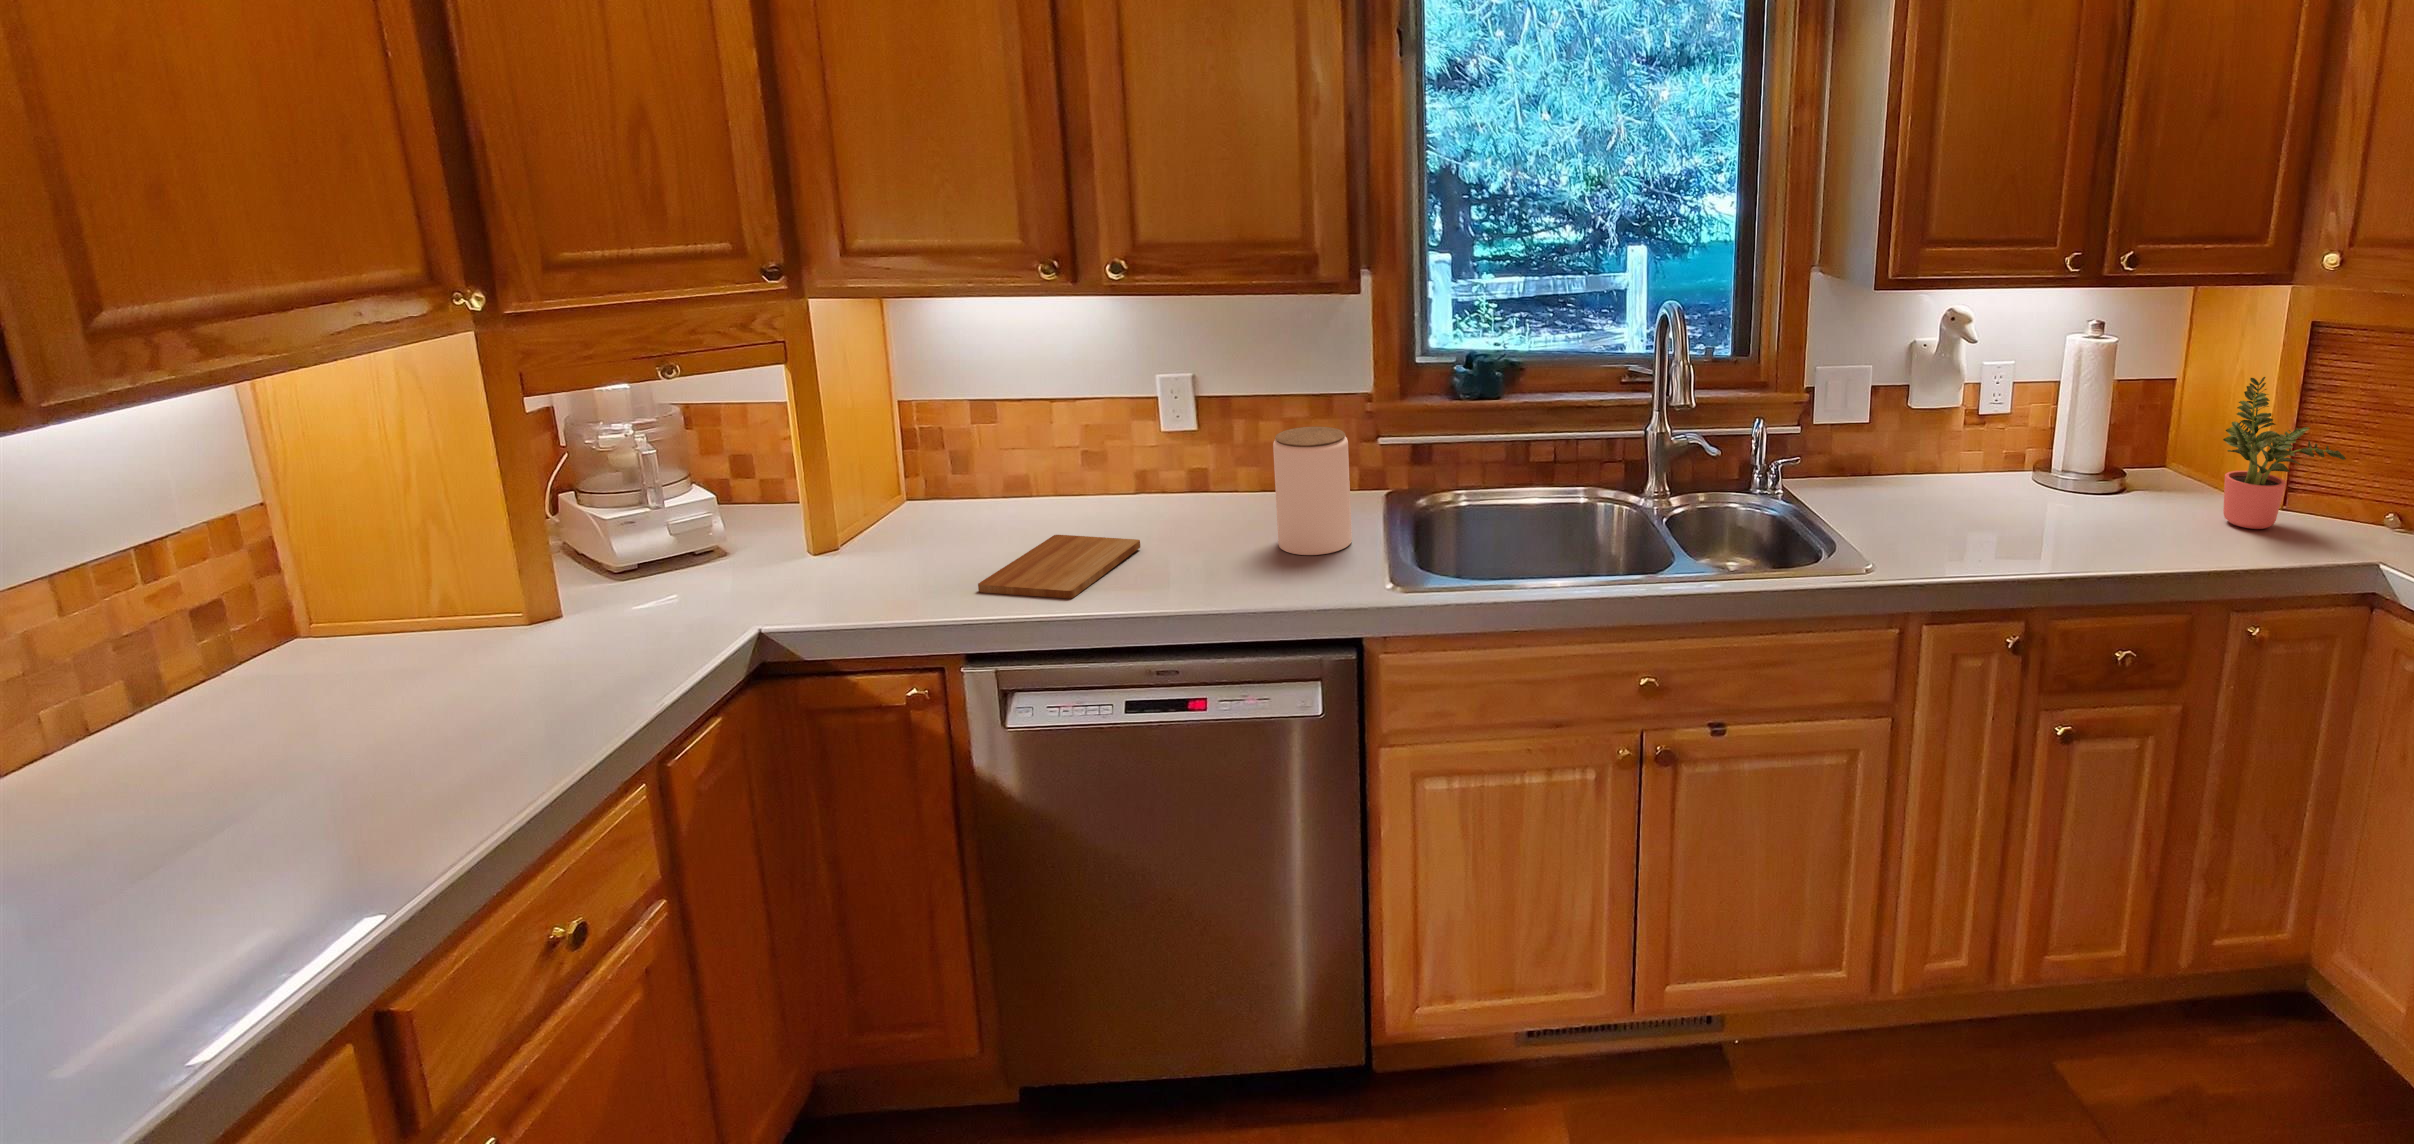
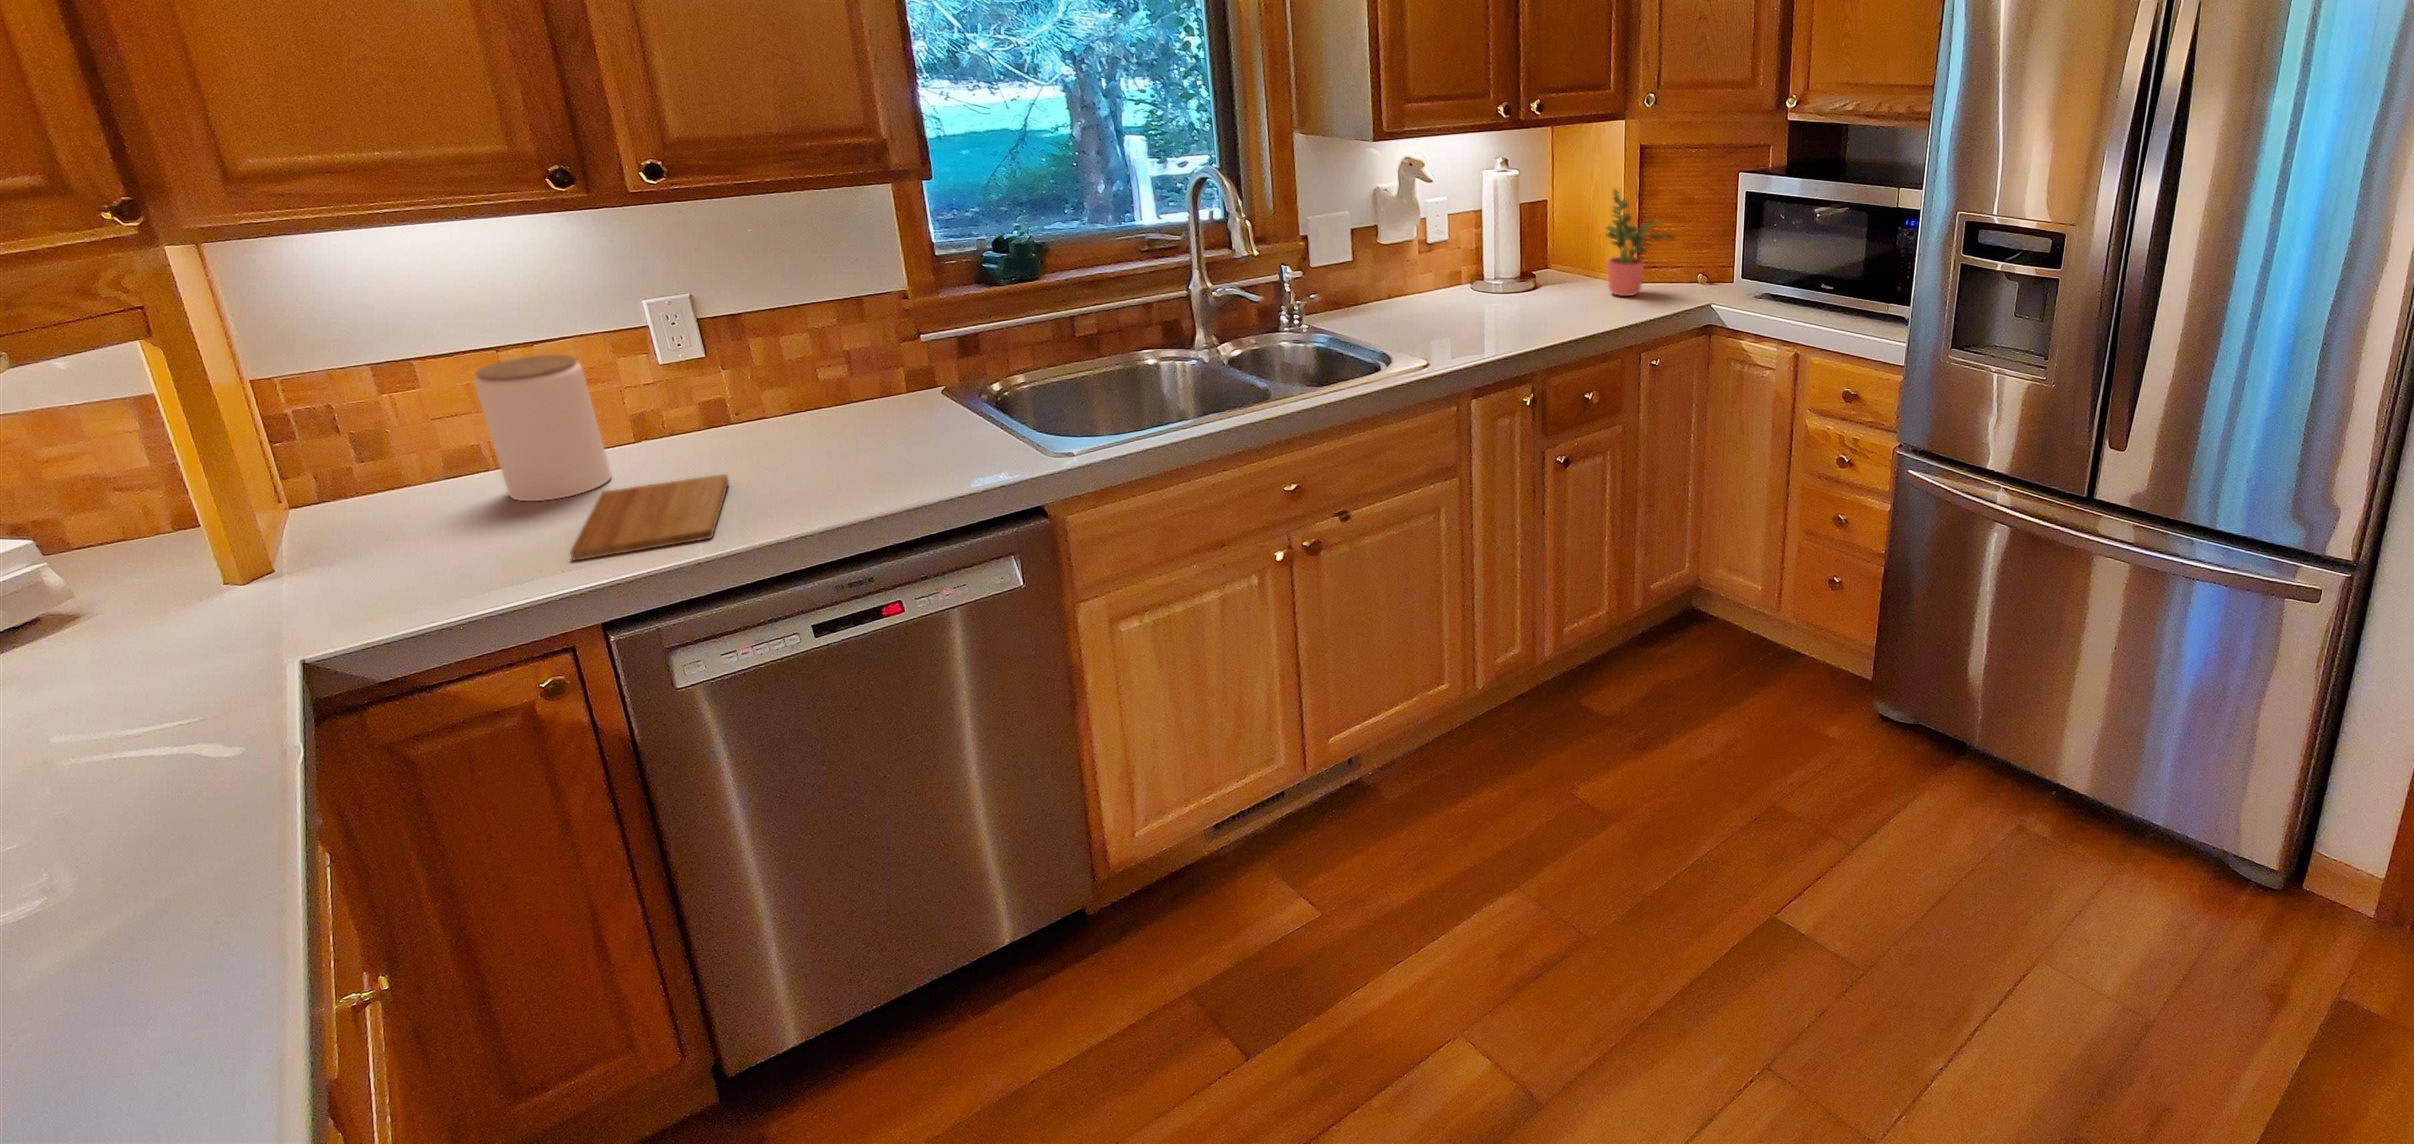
jar: present [1273,427,1352,555] -> present [475,355,612,501]

